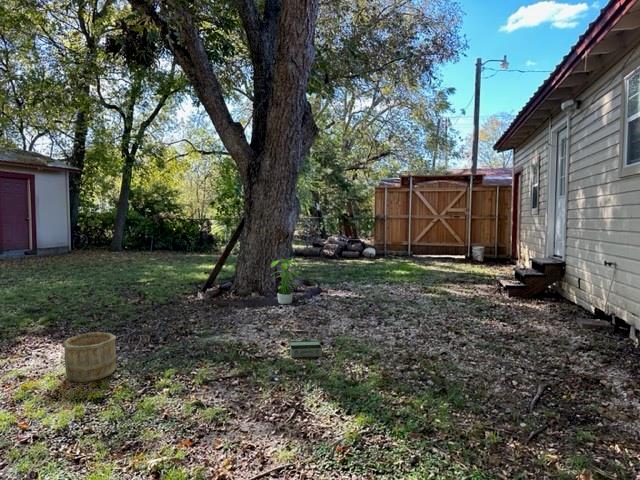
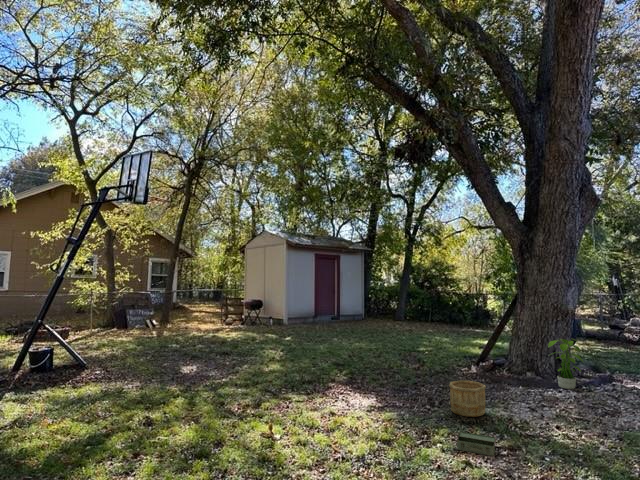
wooden bucket: present [62,332,116,382] -> present [449,380,486,417]
toolbox: present [289,341,322,357] -> present [457,432,495,456]

